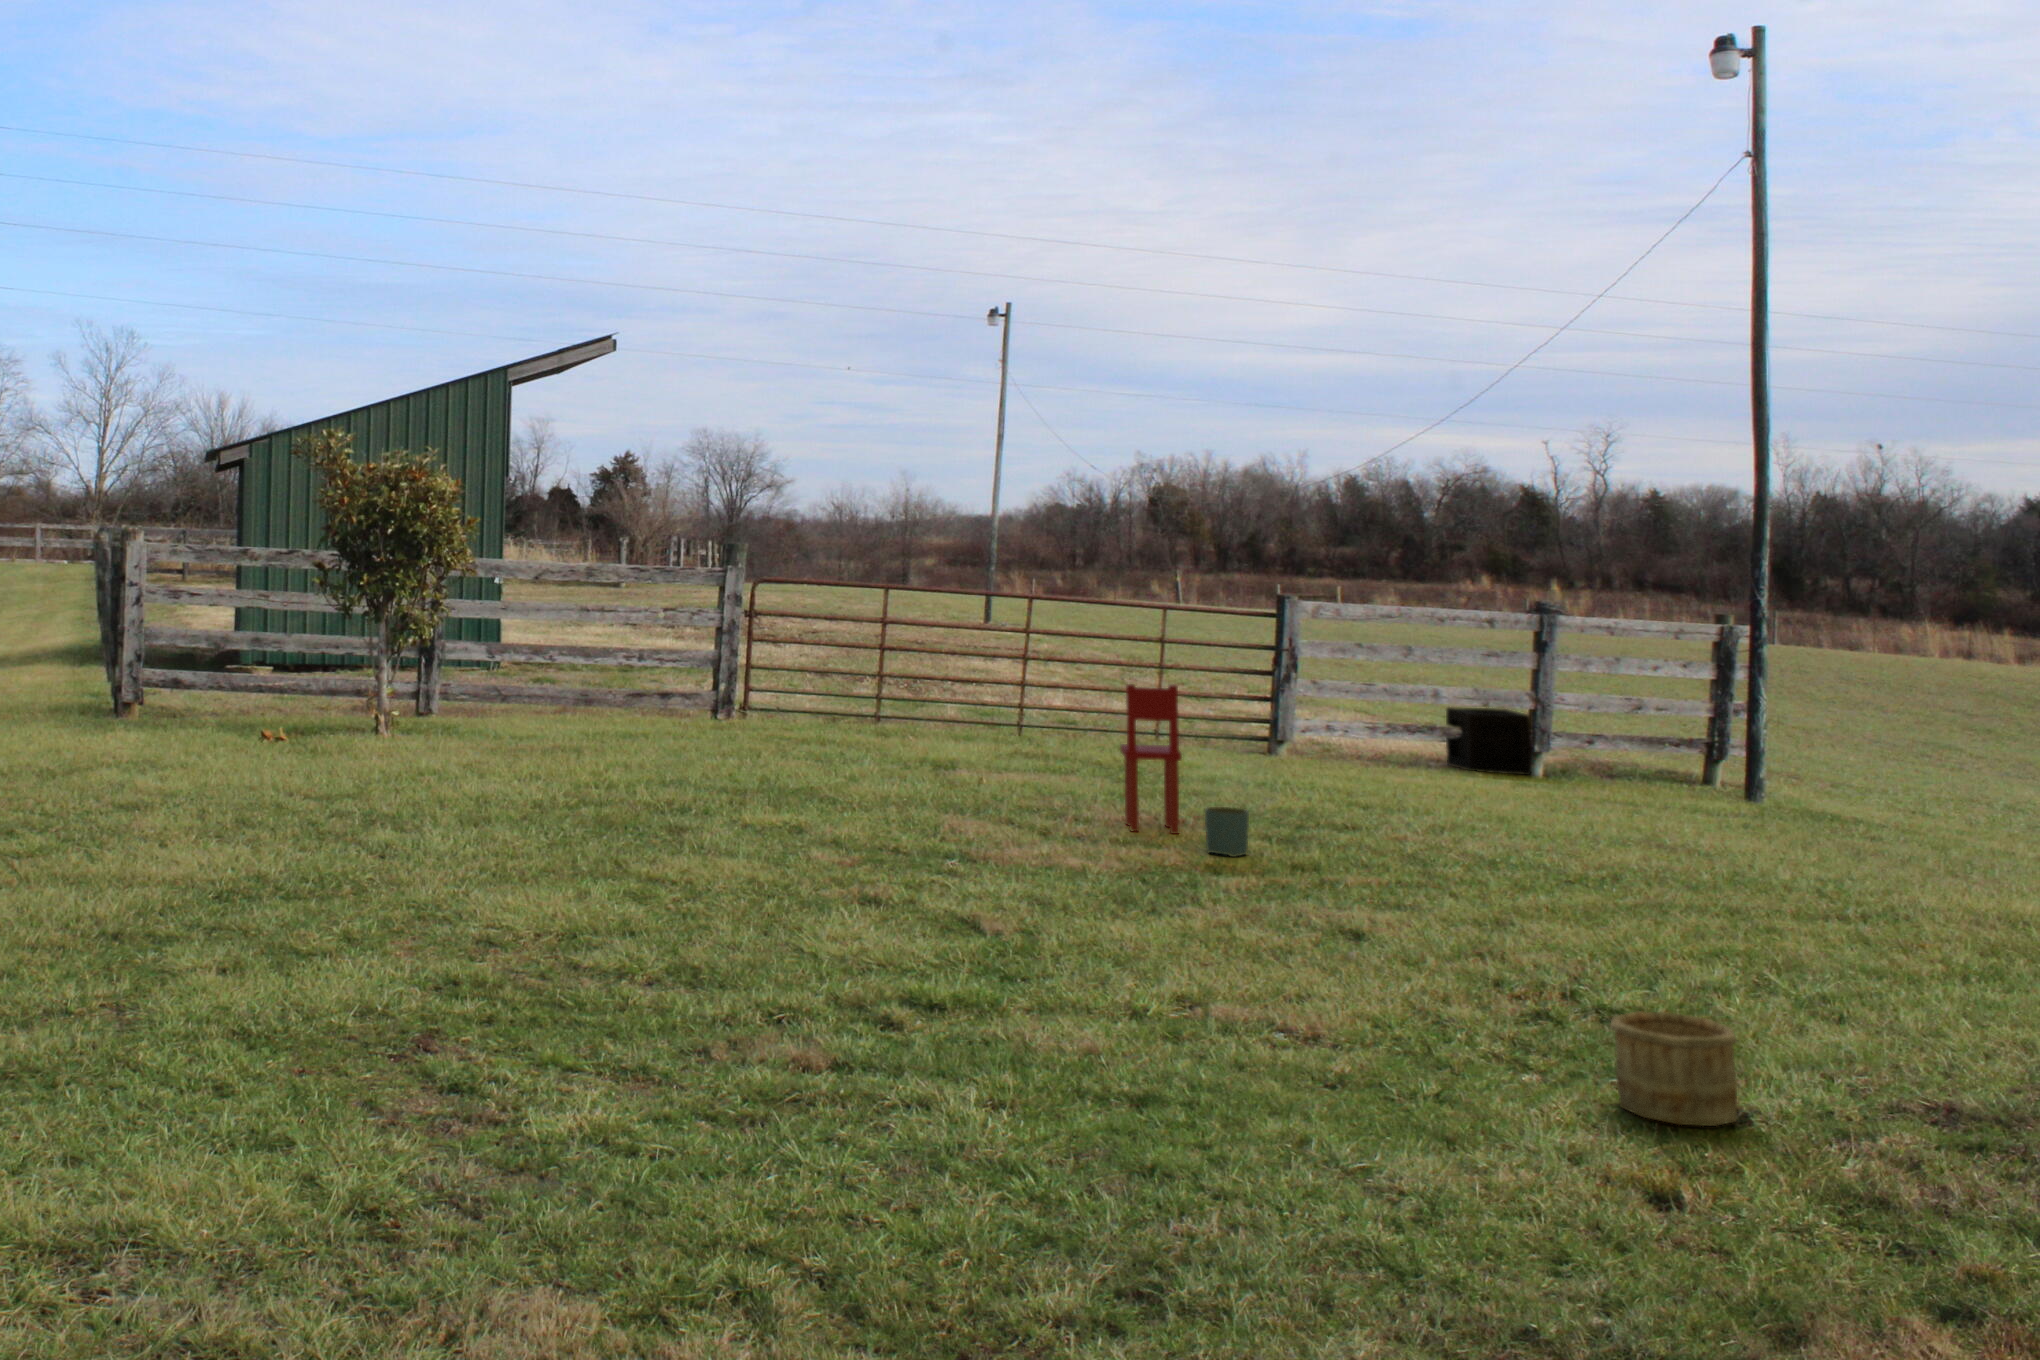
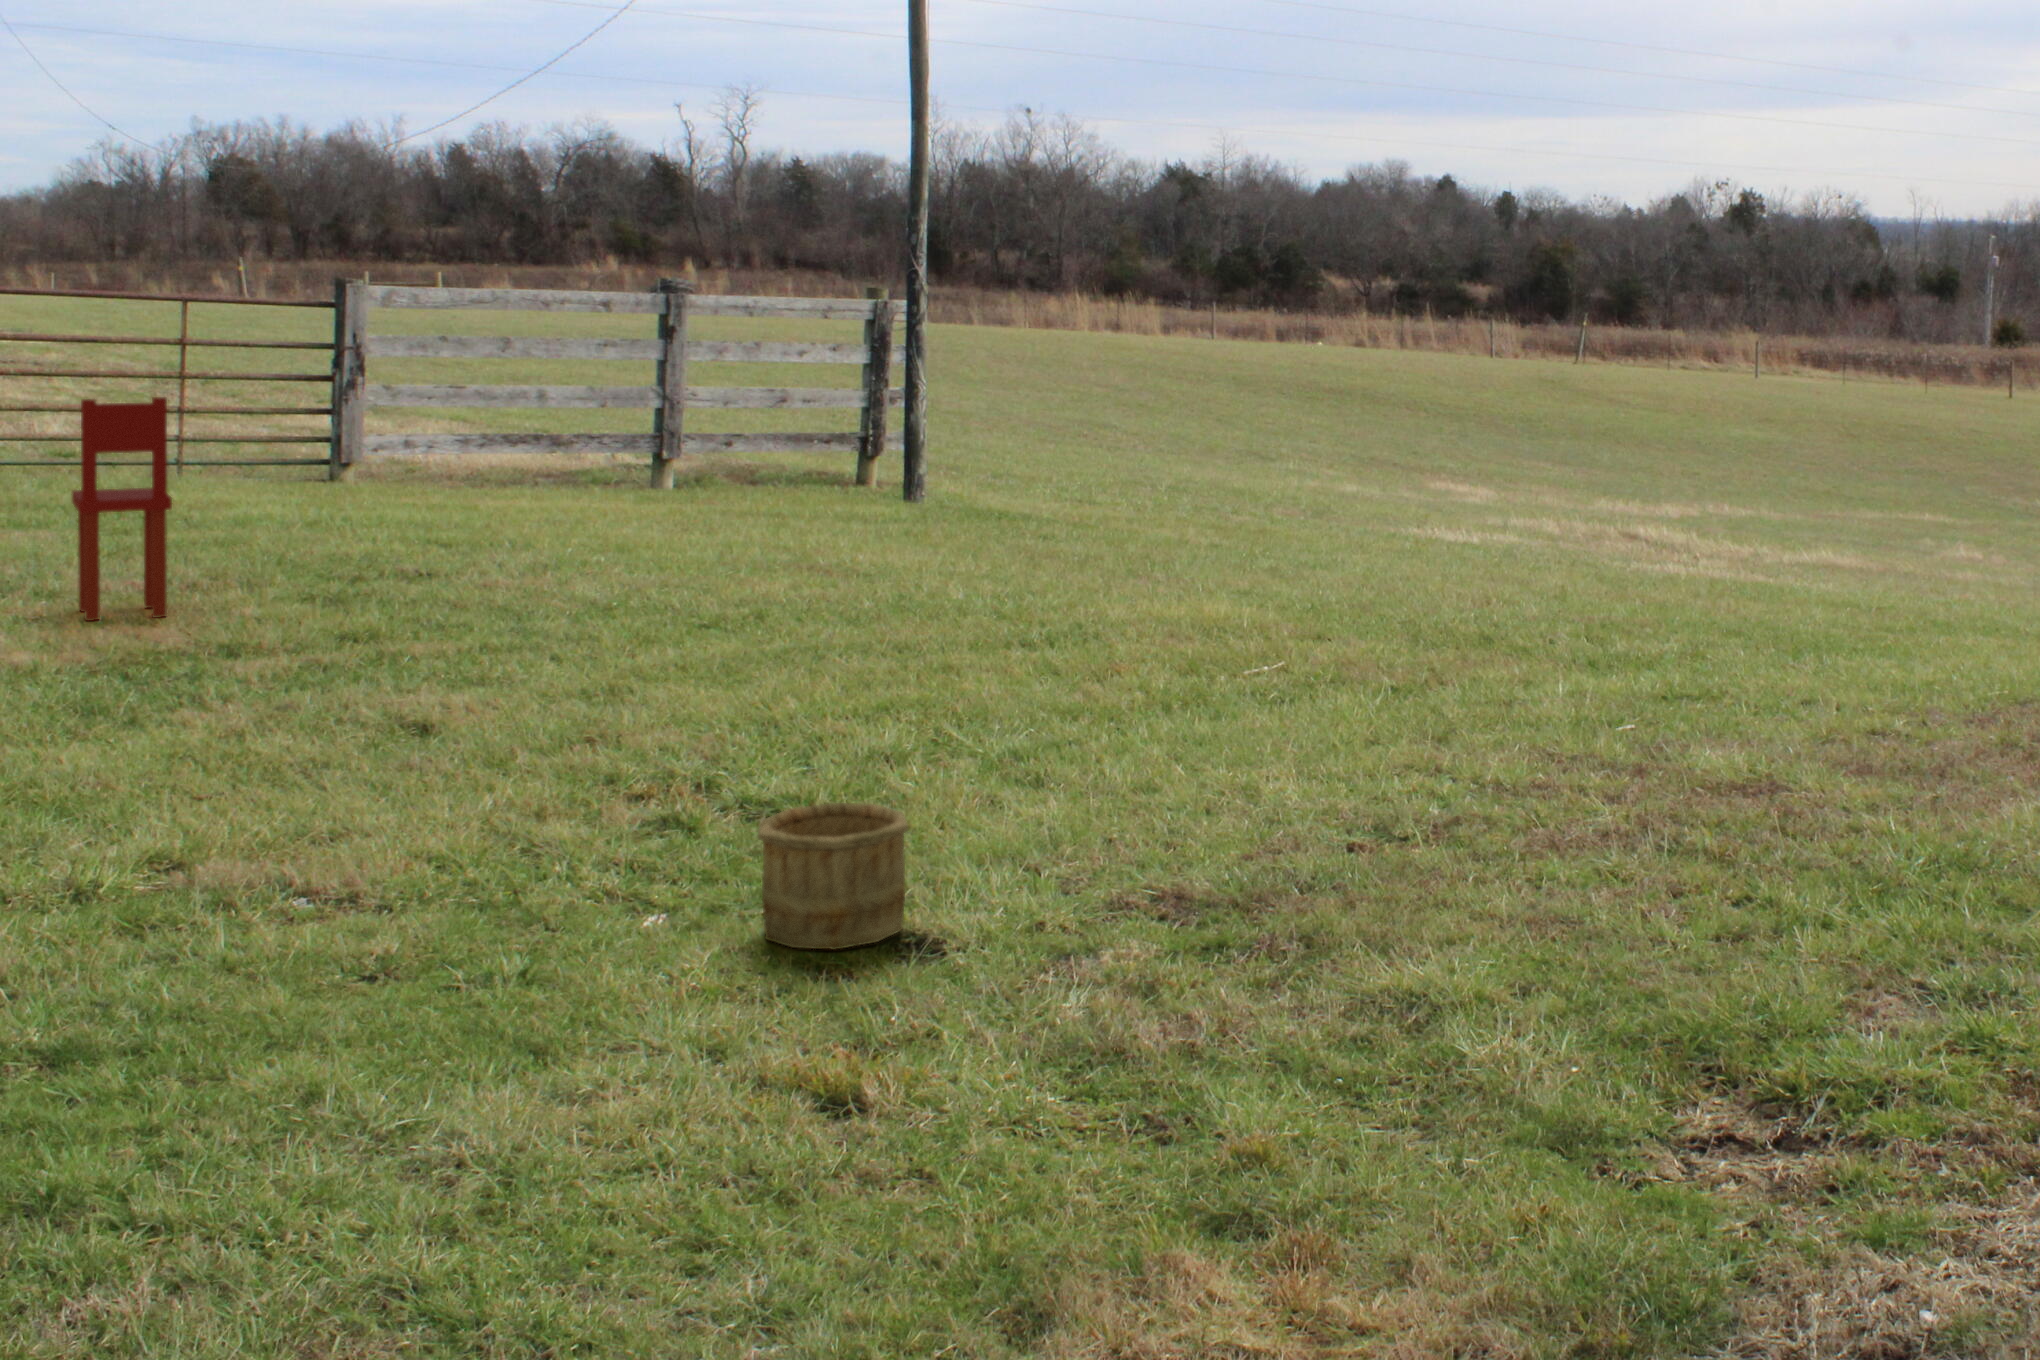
wooden crate: present [1446,707,1532,775] -> none [561,408,666,492]
planter: present [1205,807,1249,857] -> none [205,573,274,645]

